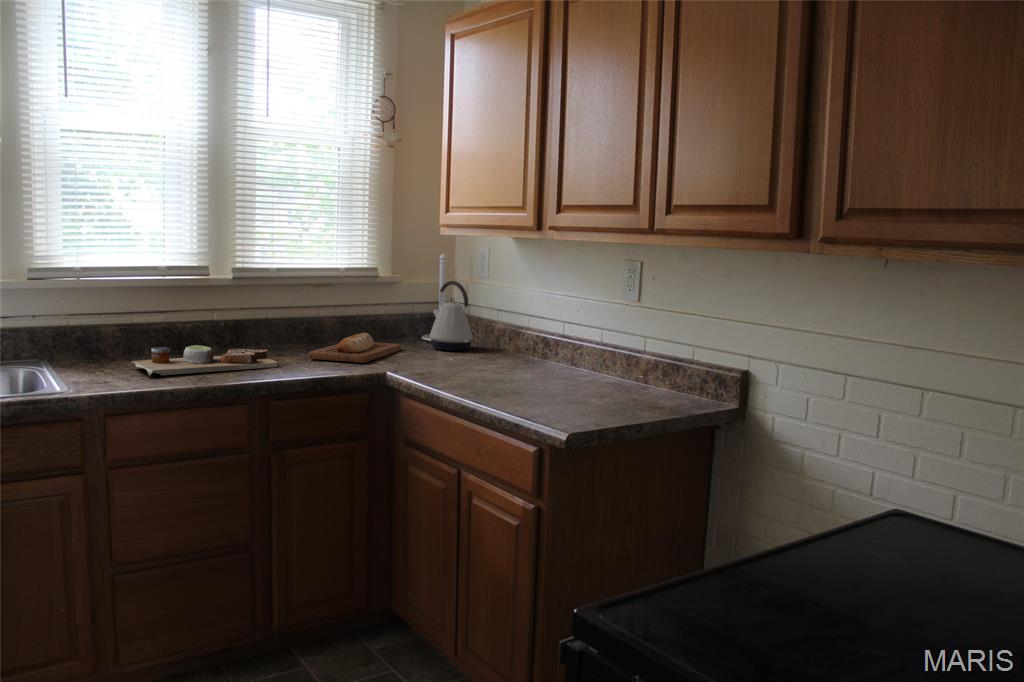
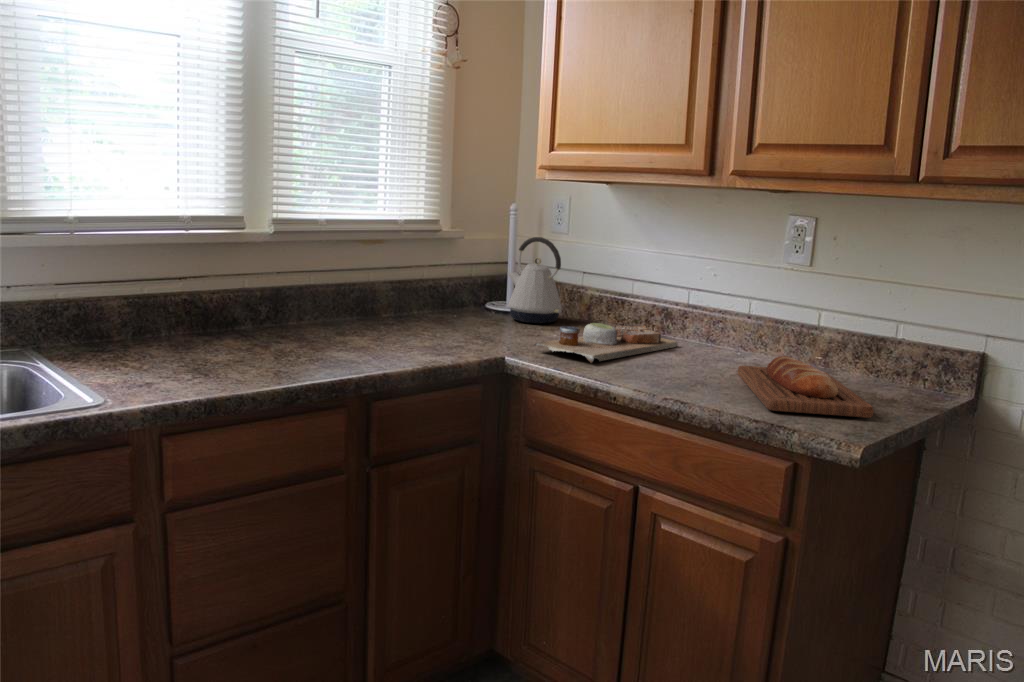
bread loaf: present [308,333,401,363] -> present [738,356,874,418]
cutting board: present [131,345,278,376] -> present [535,323,677,363]

